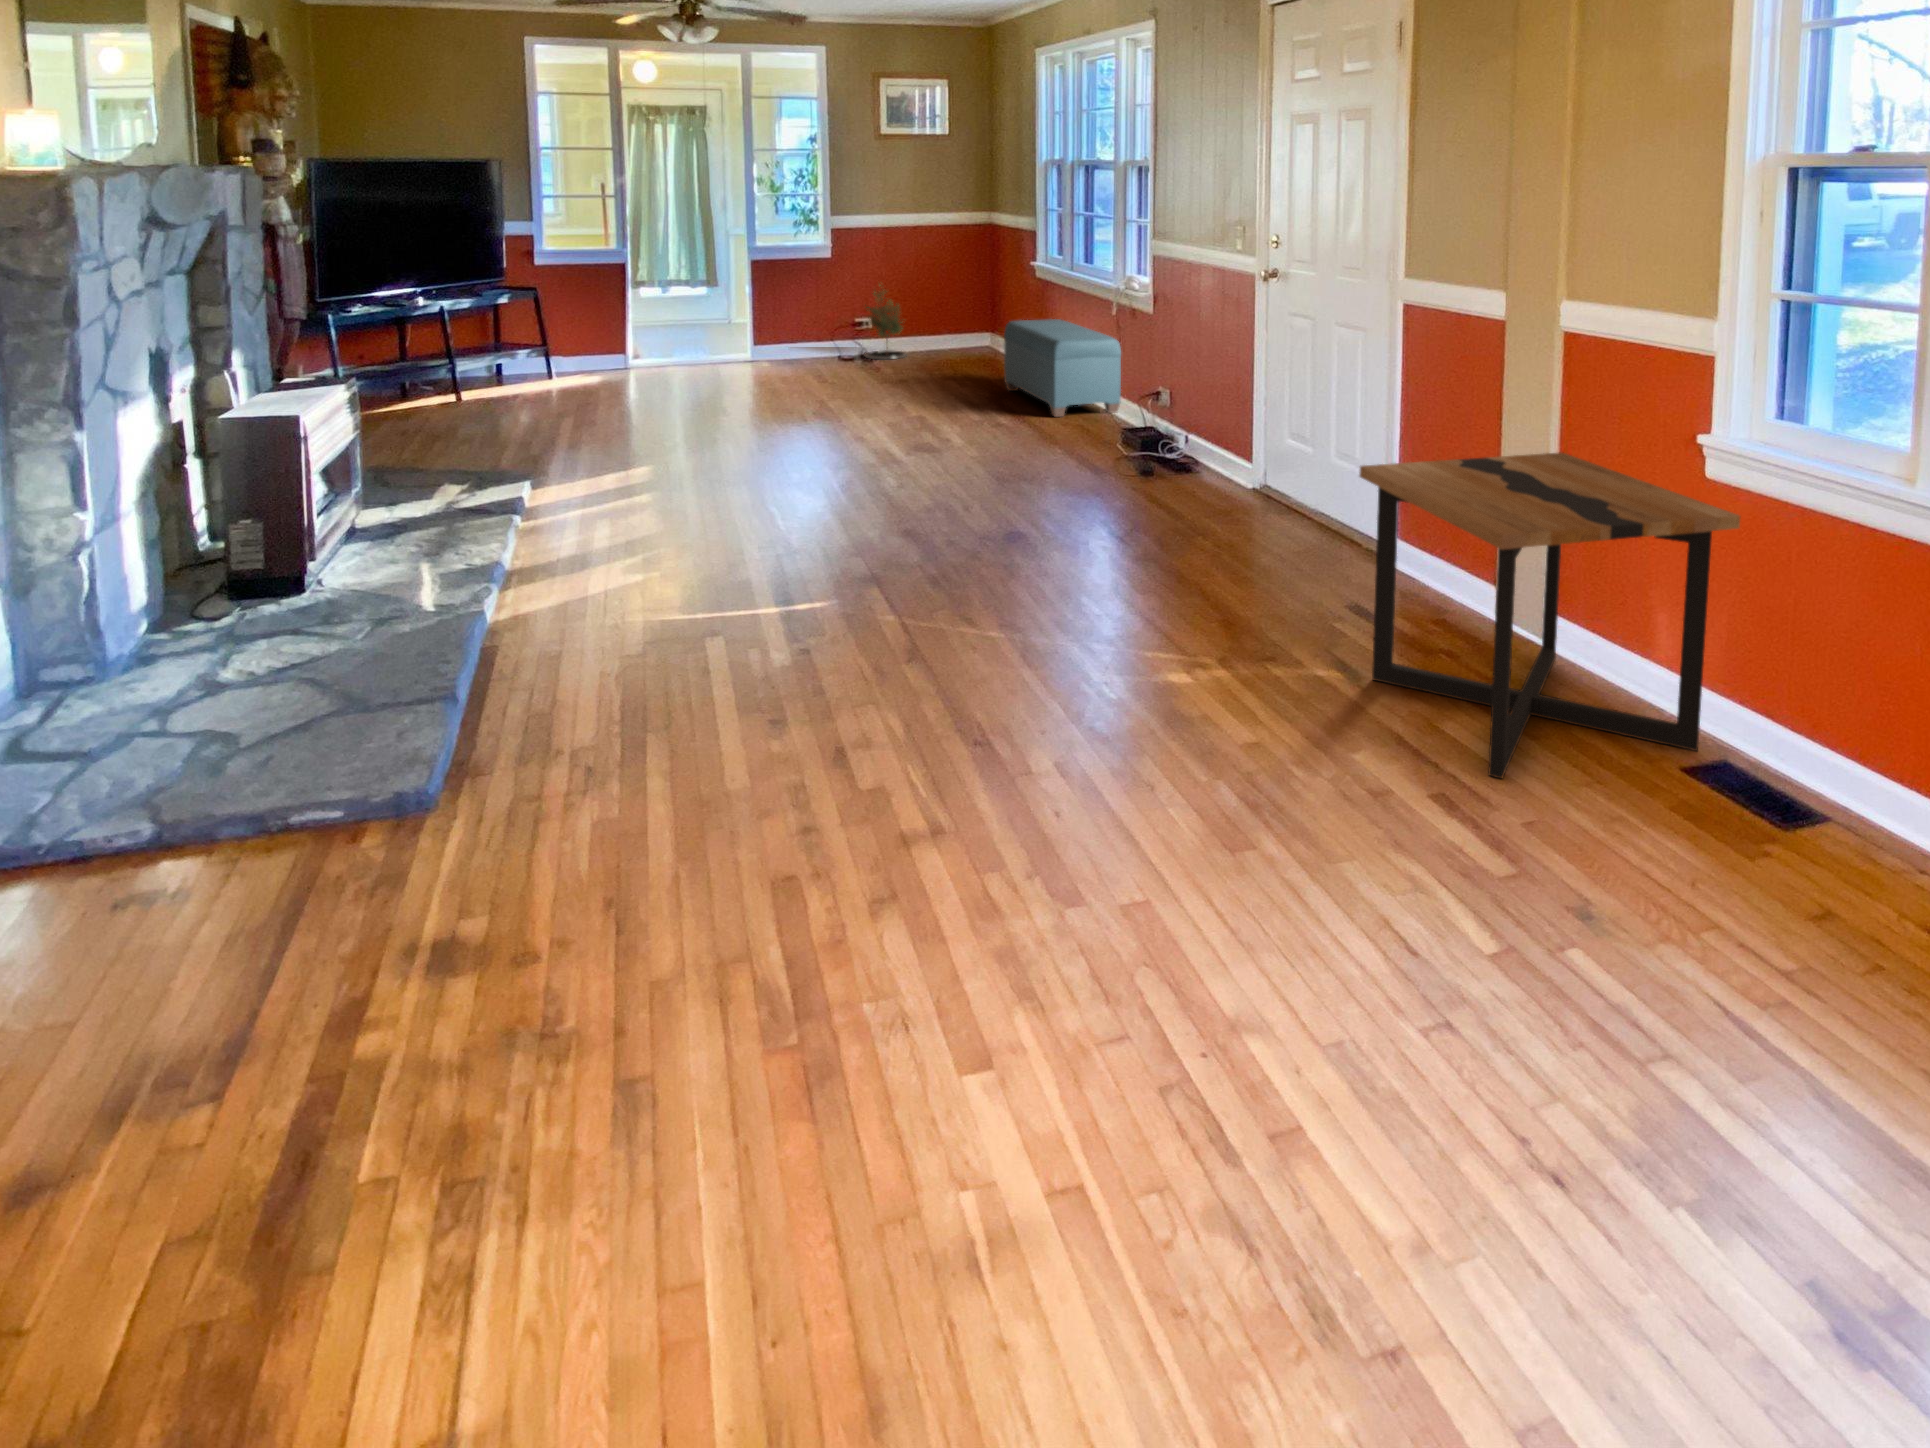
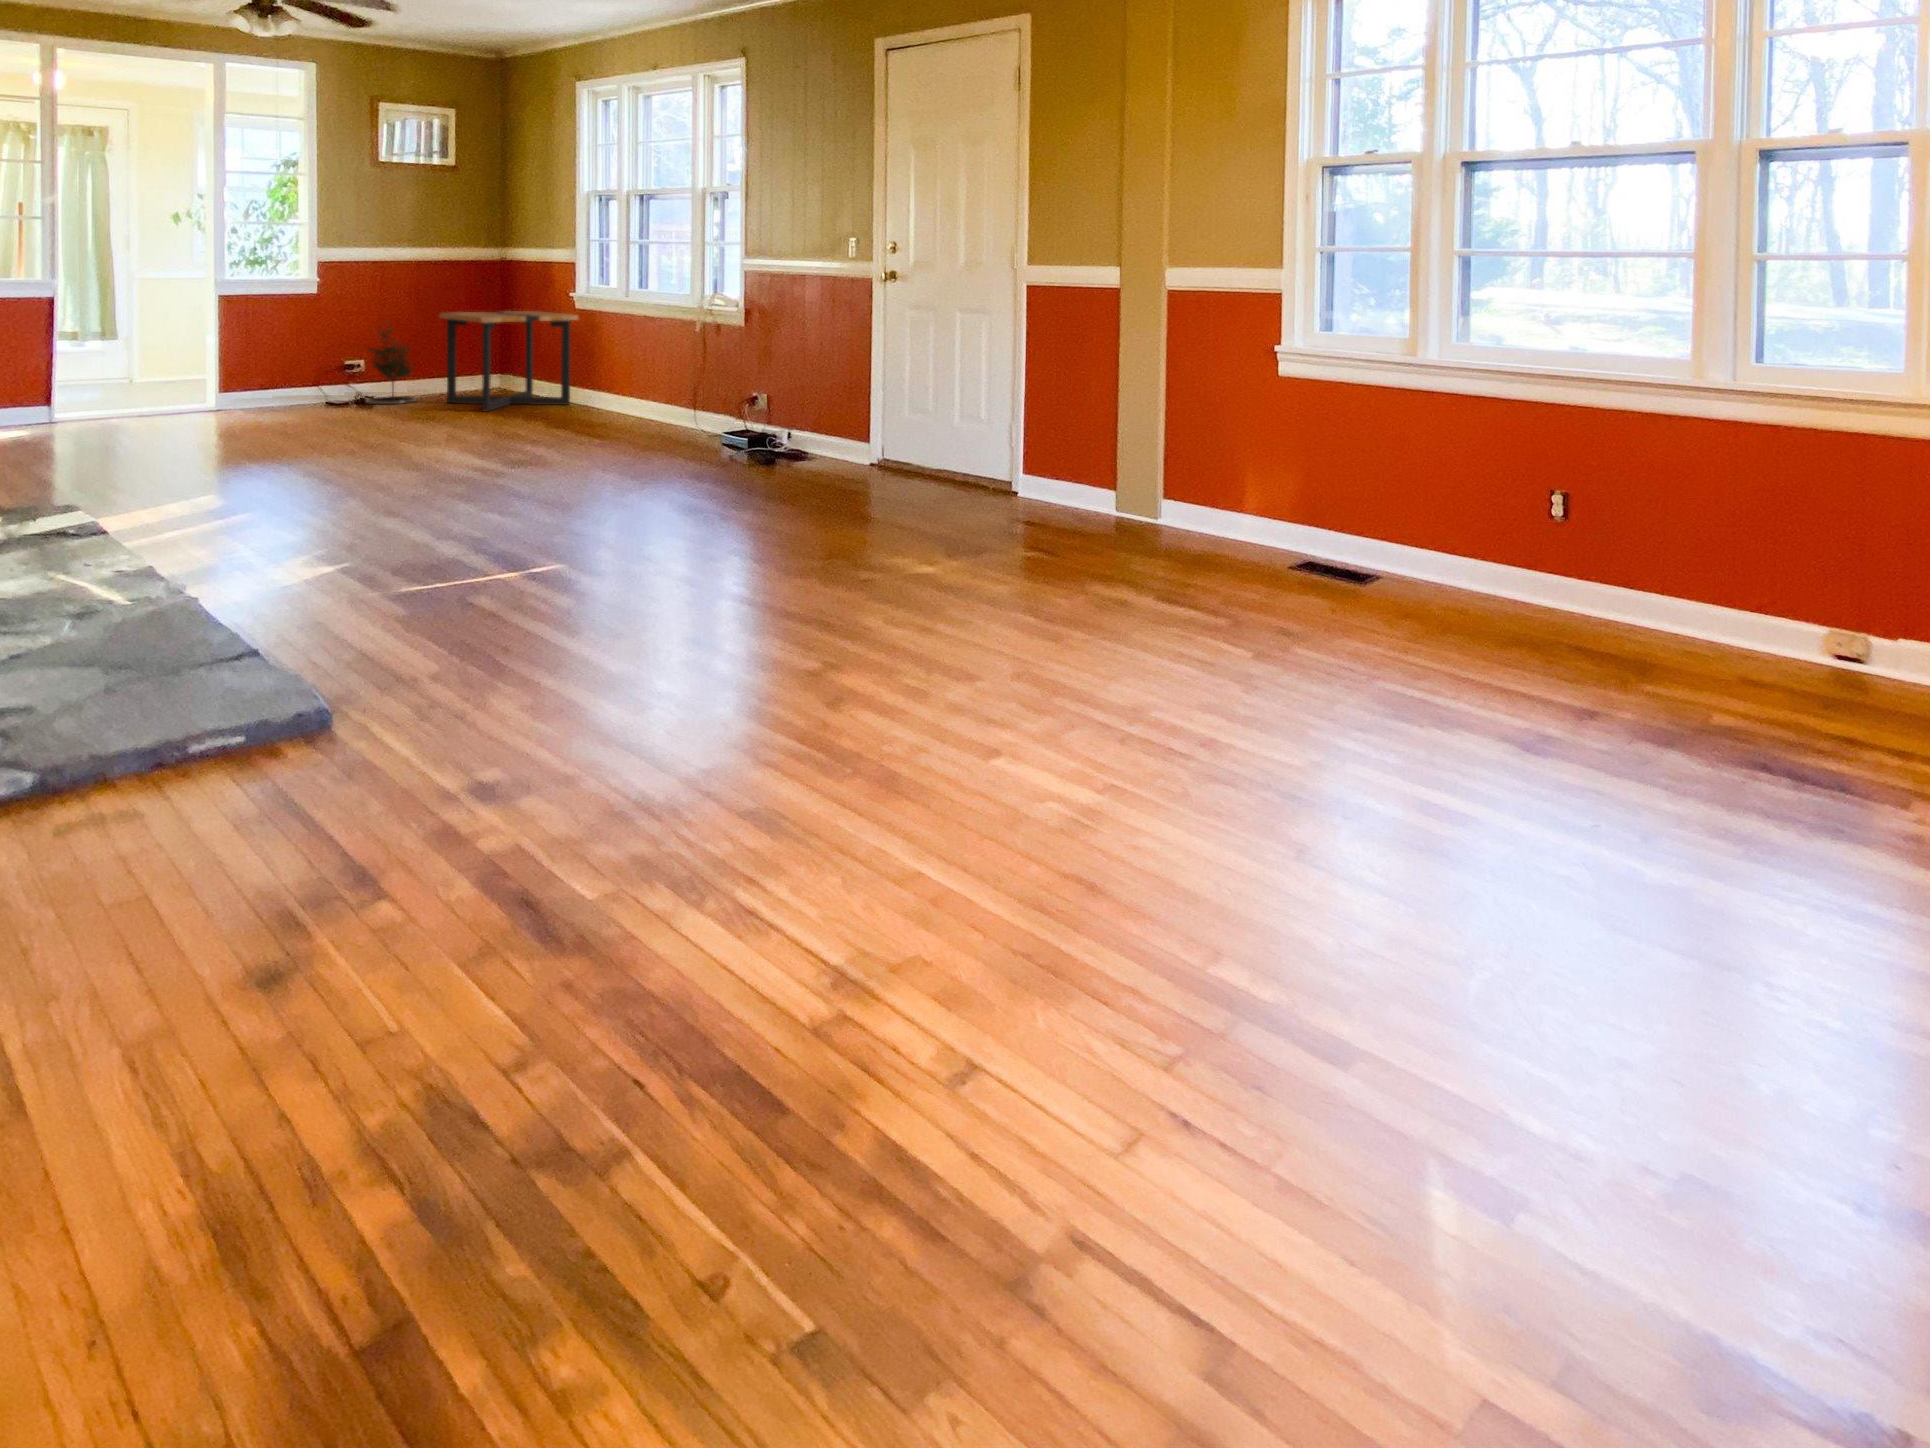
bench: present [1004,319,1121,417] -> none [562,347,702,435]
side table: present [1360,452,1740,778] -> present [439,311,578,411]

